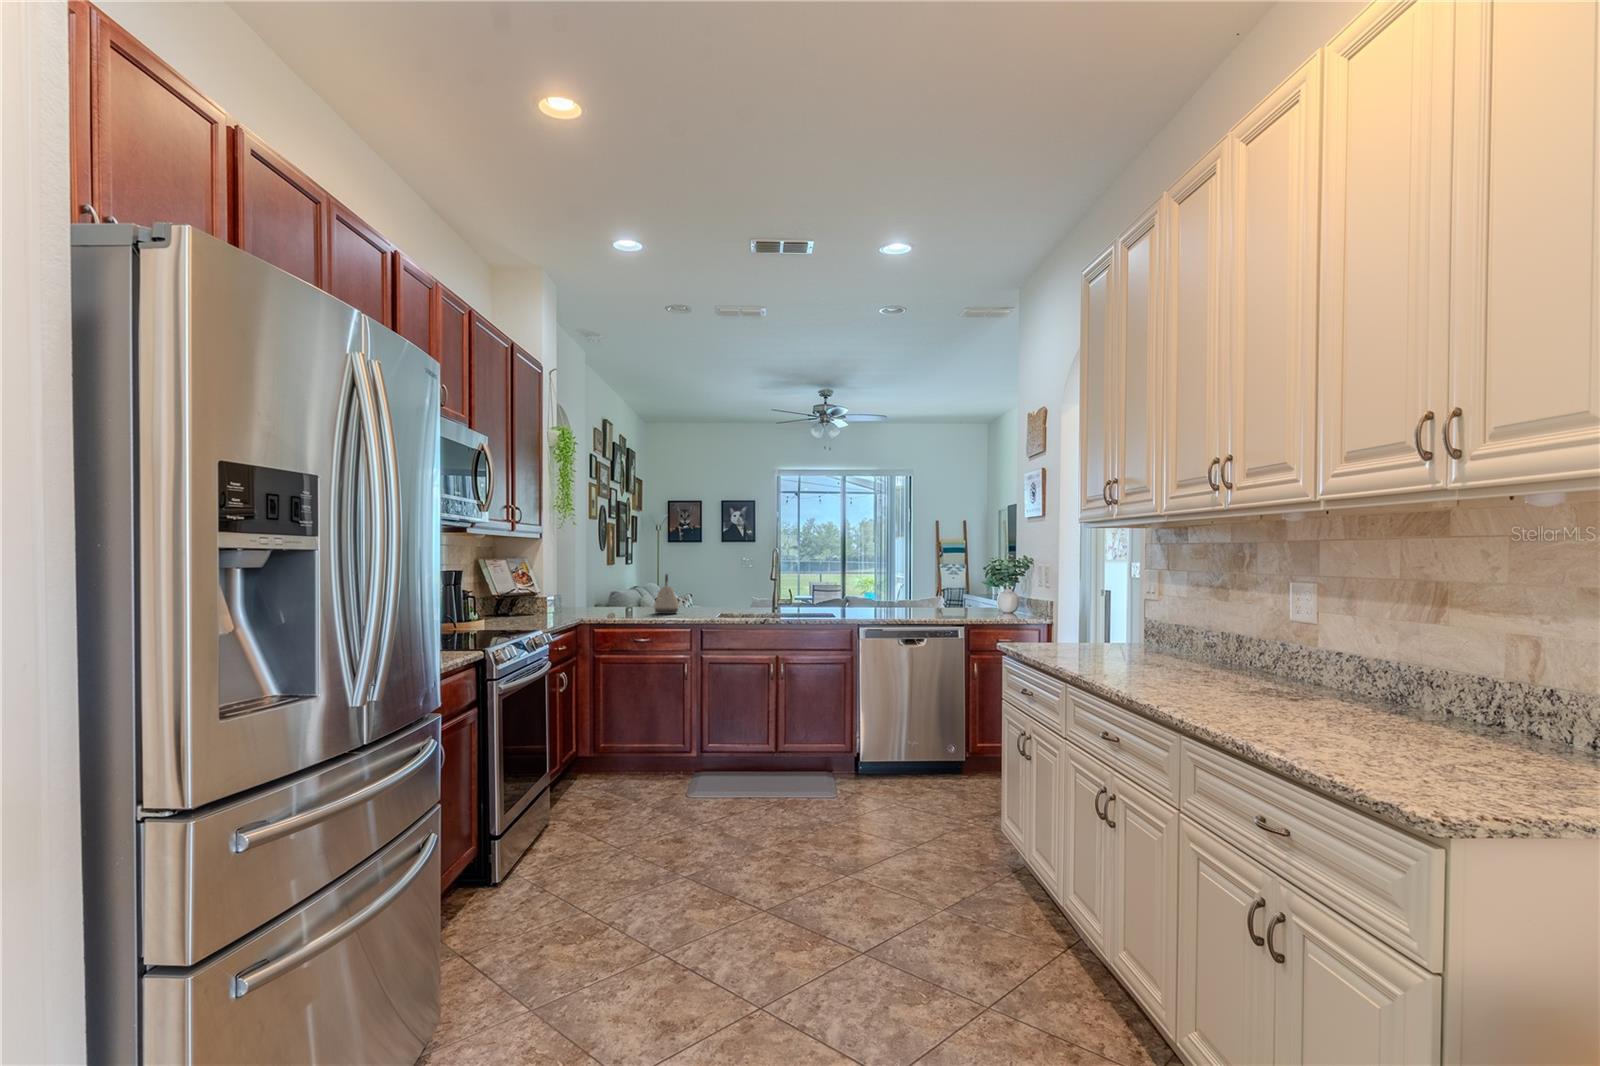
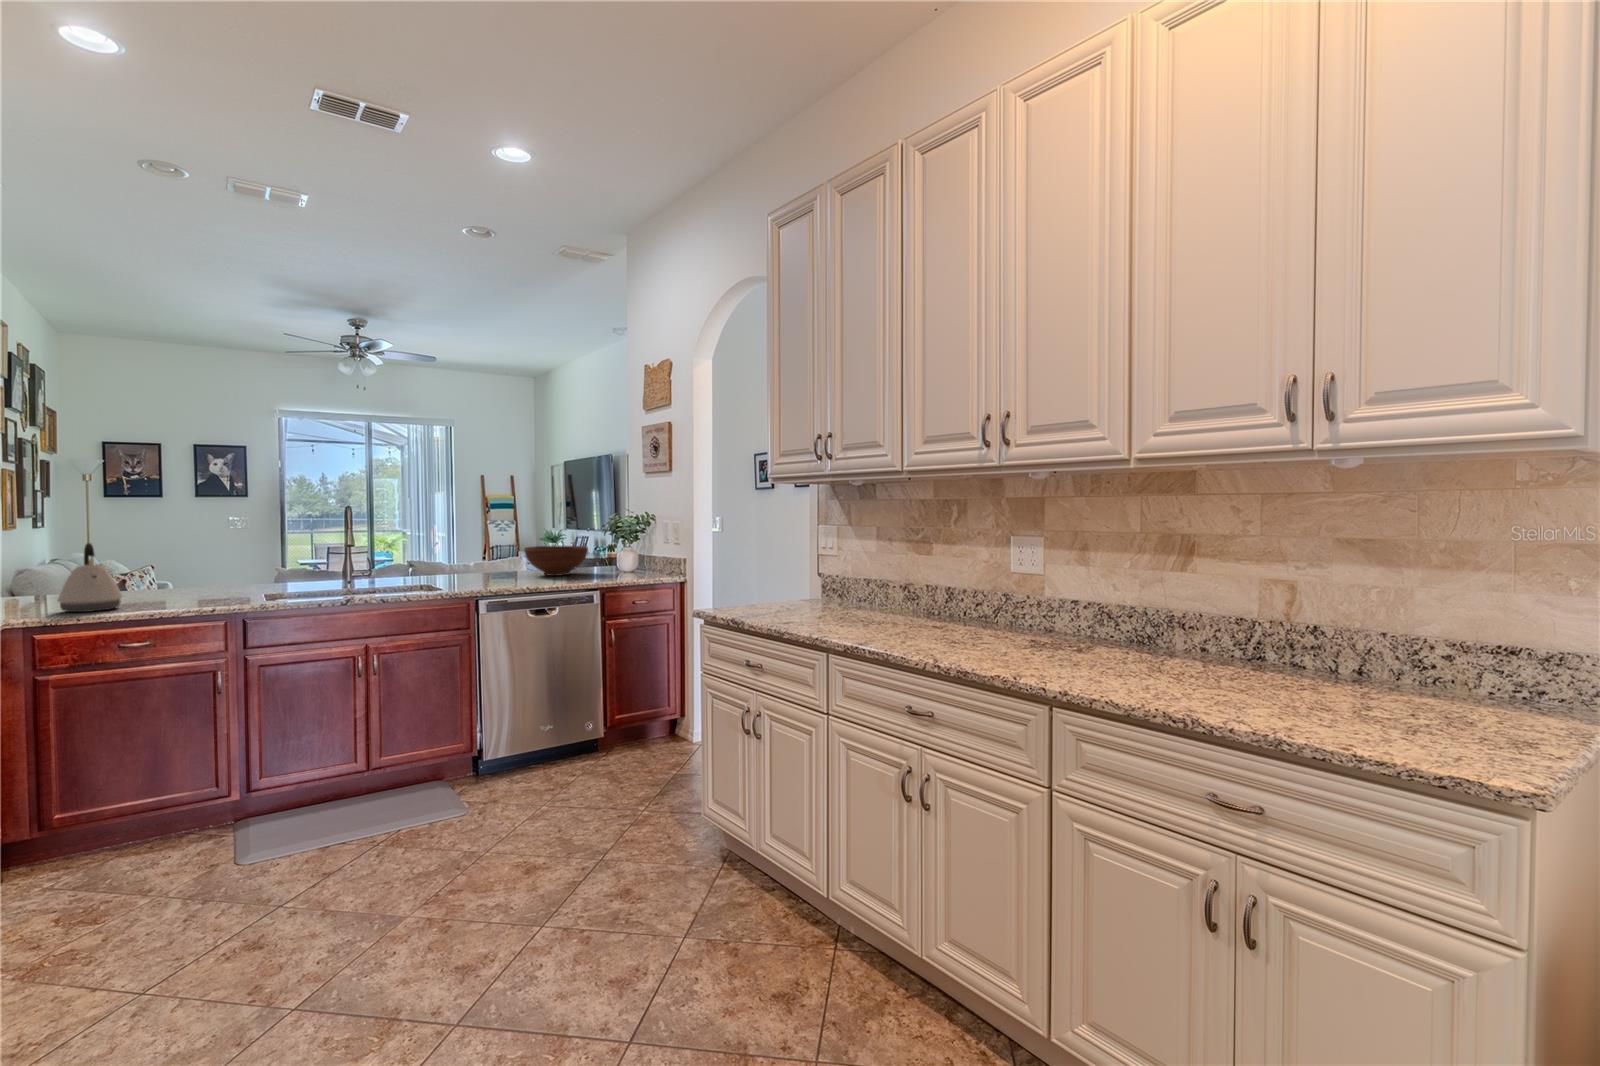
fruit bowl: none [916,585,971,612] -> present [524,546,588,576]

